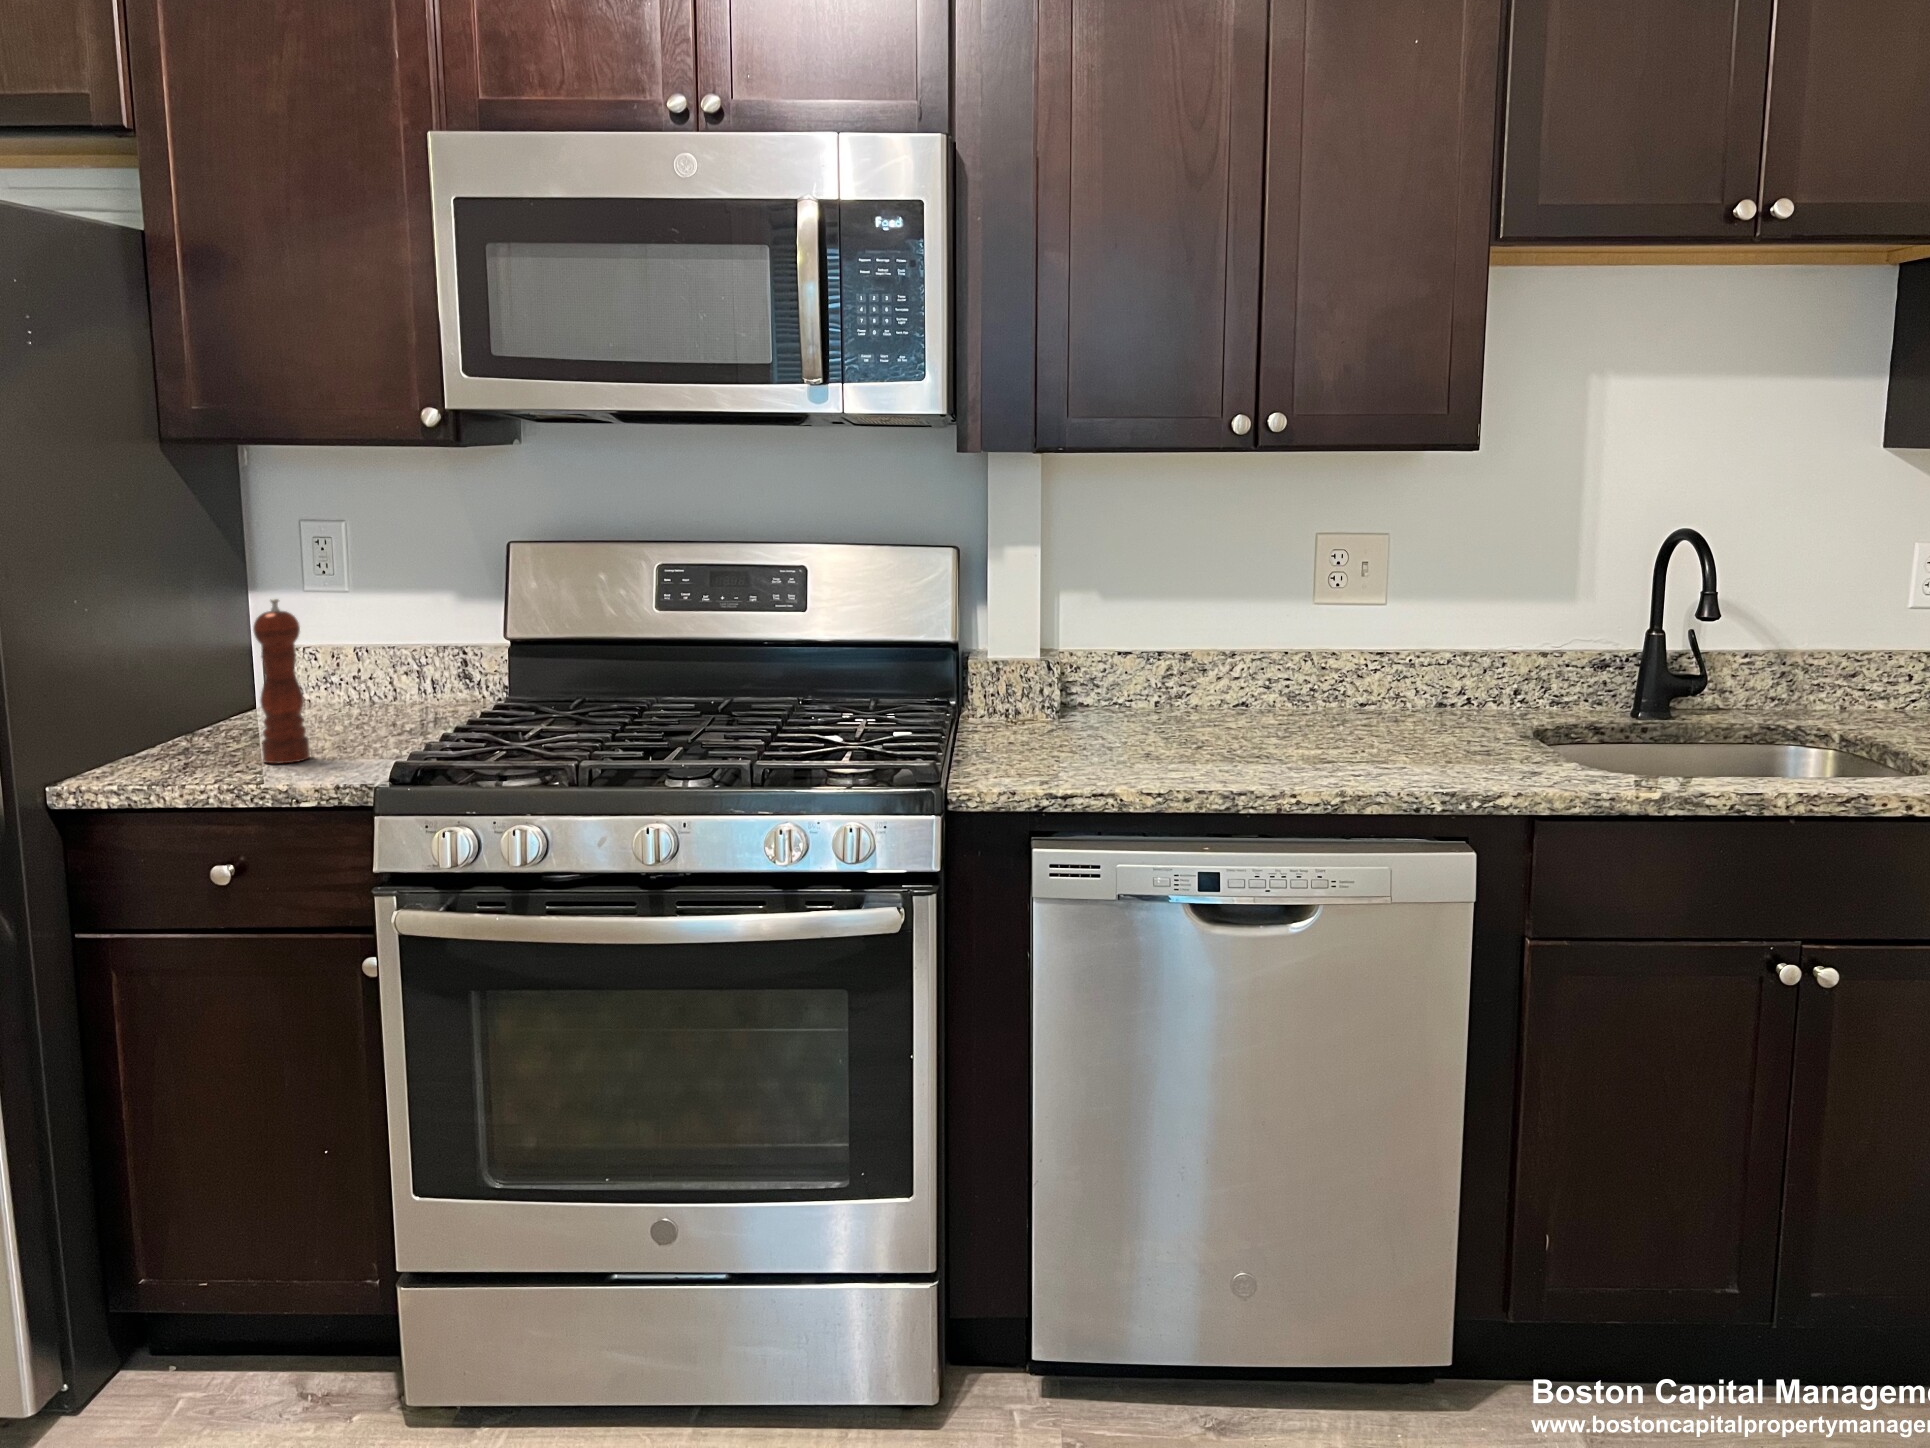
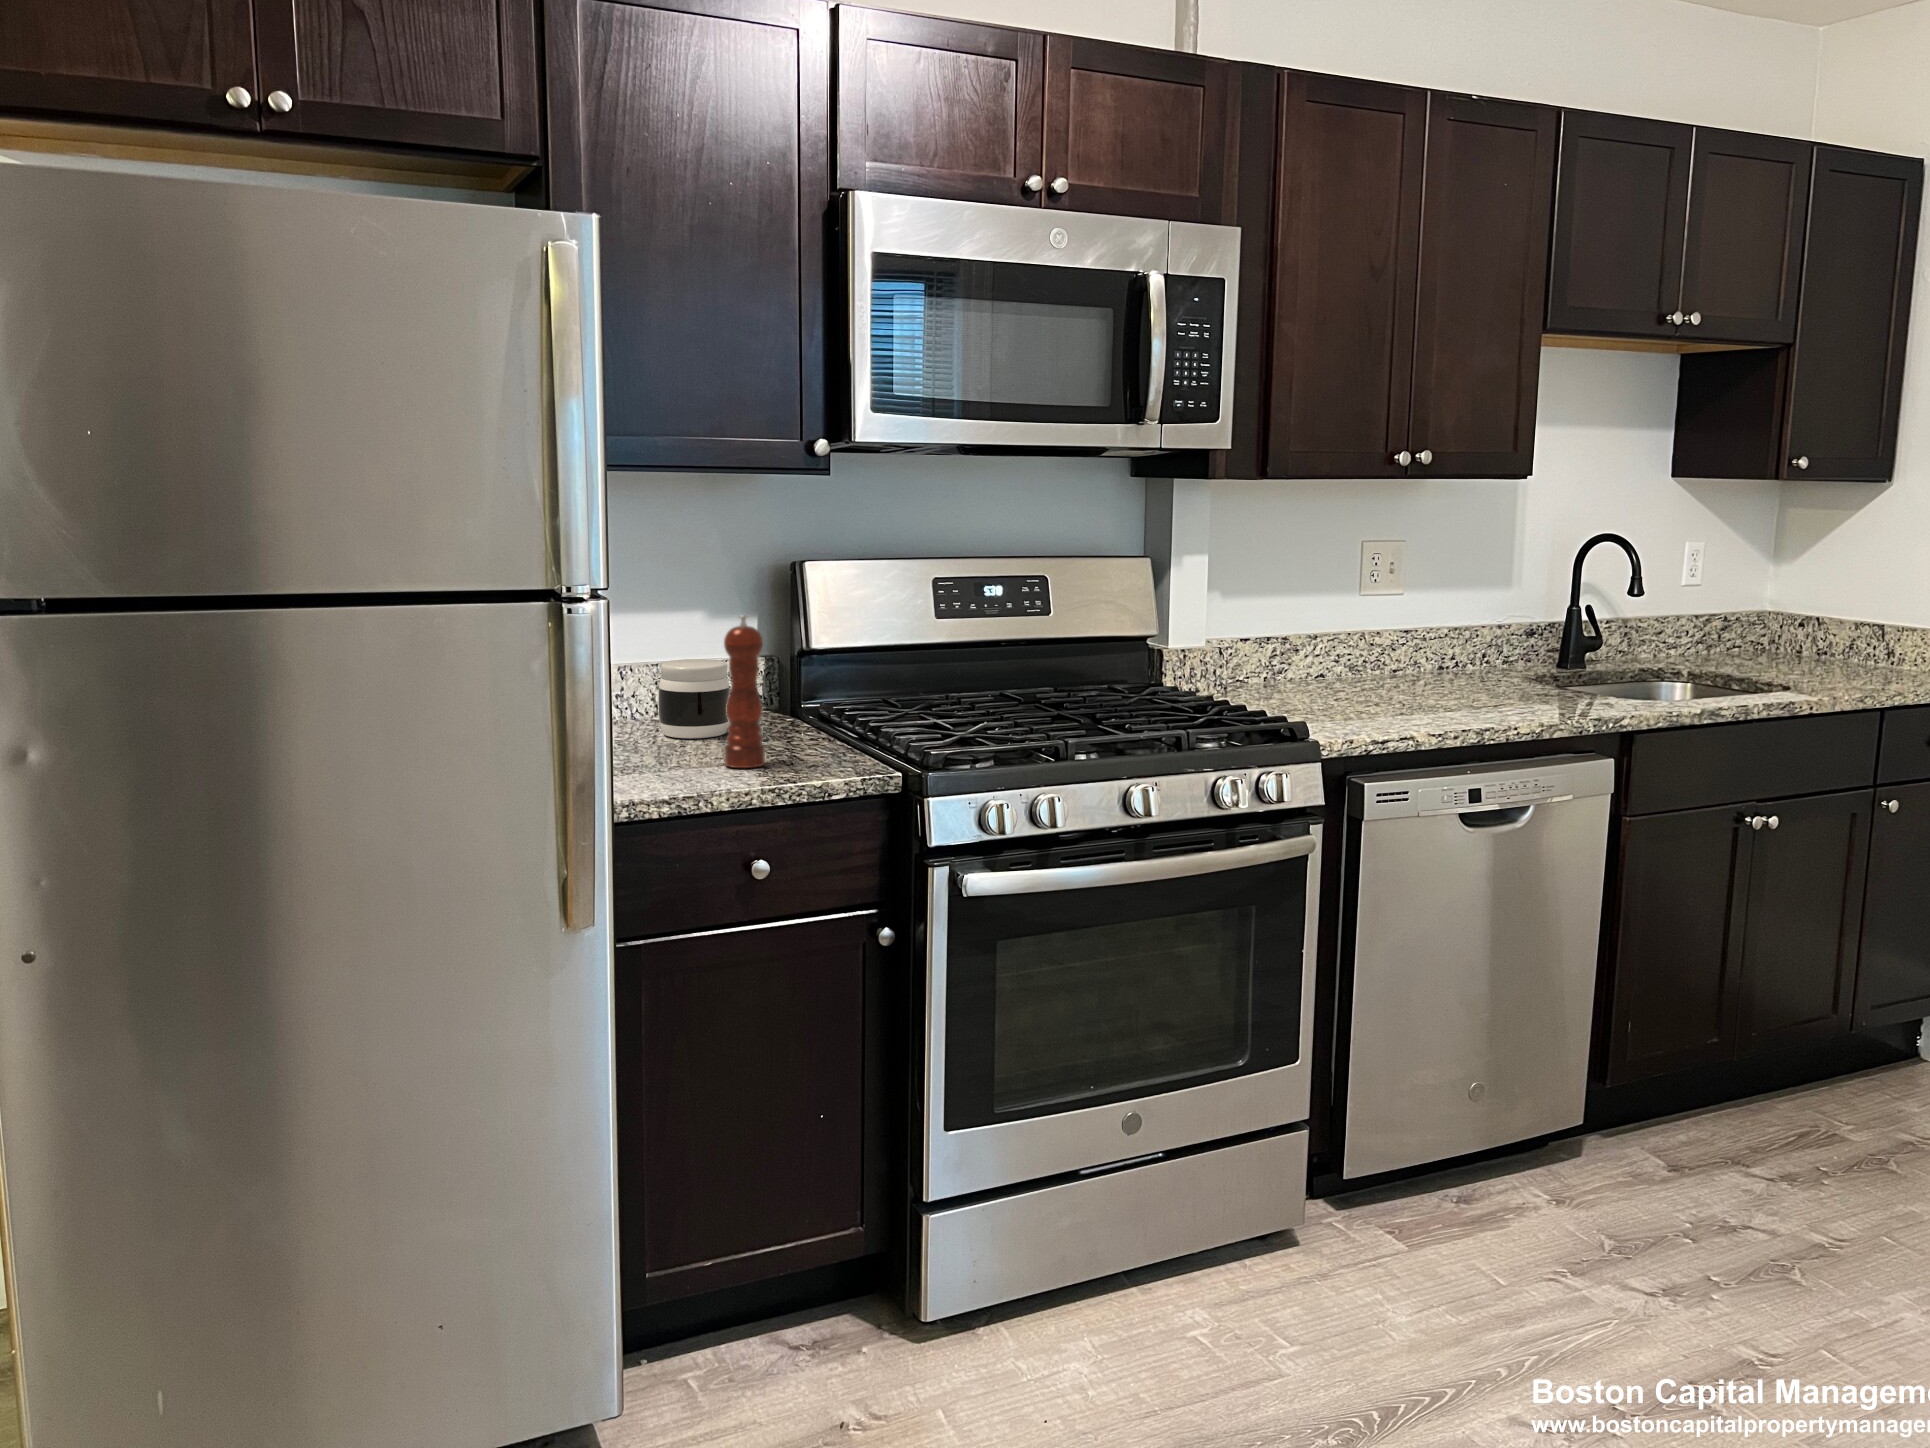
jar: none [328,644,409,727] -> present [658,659,730,738]

